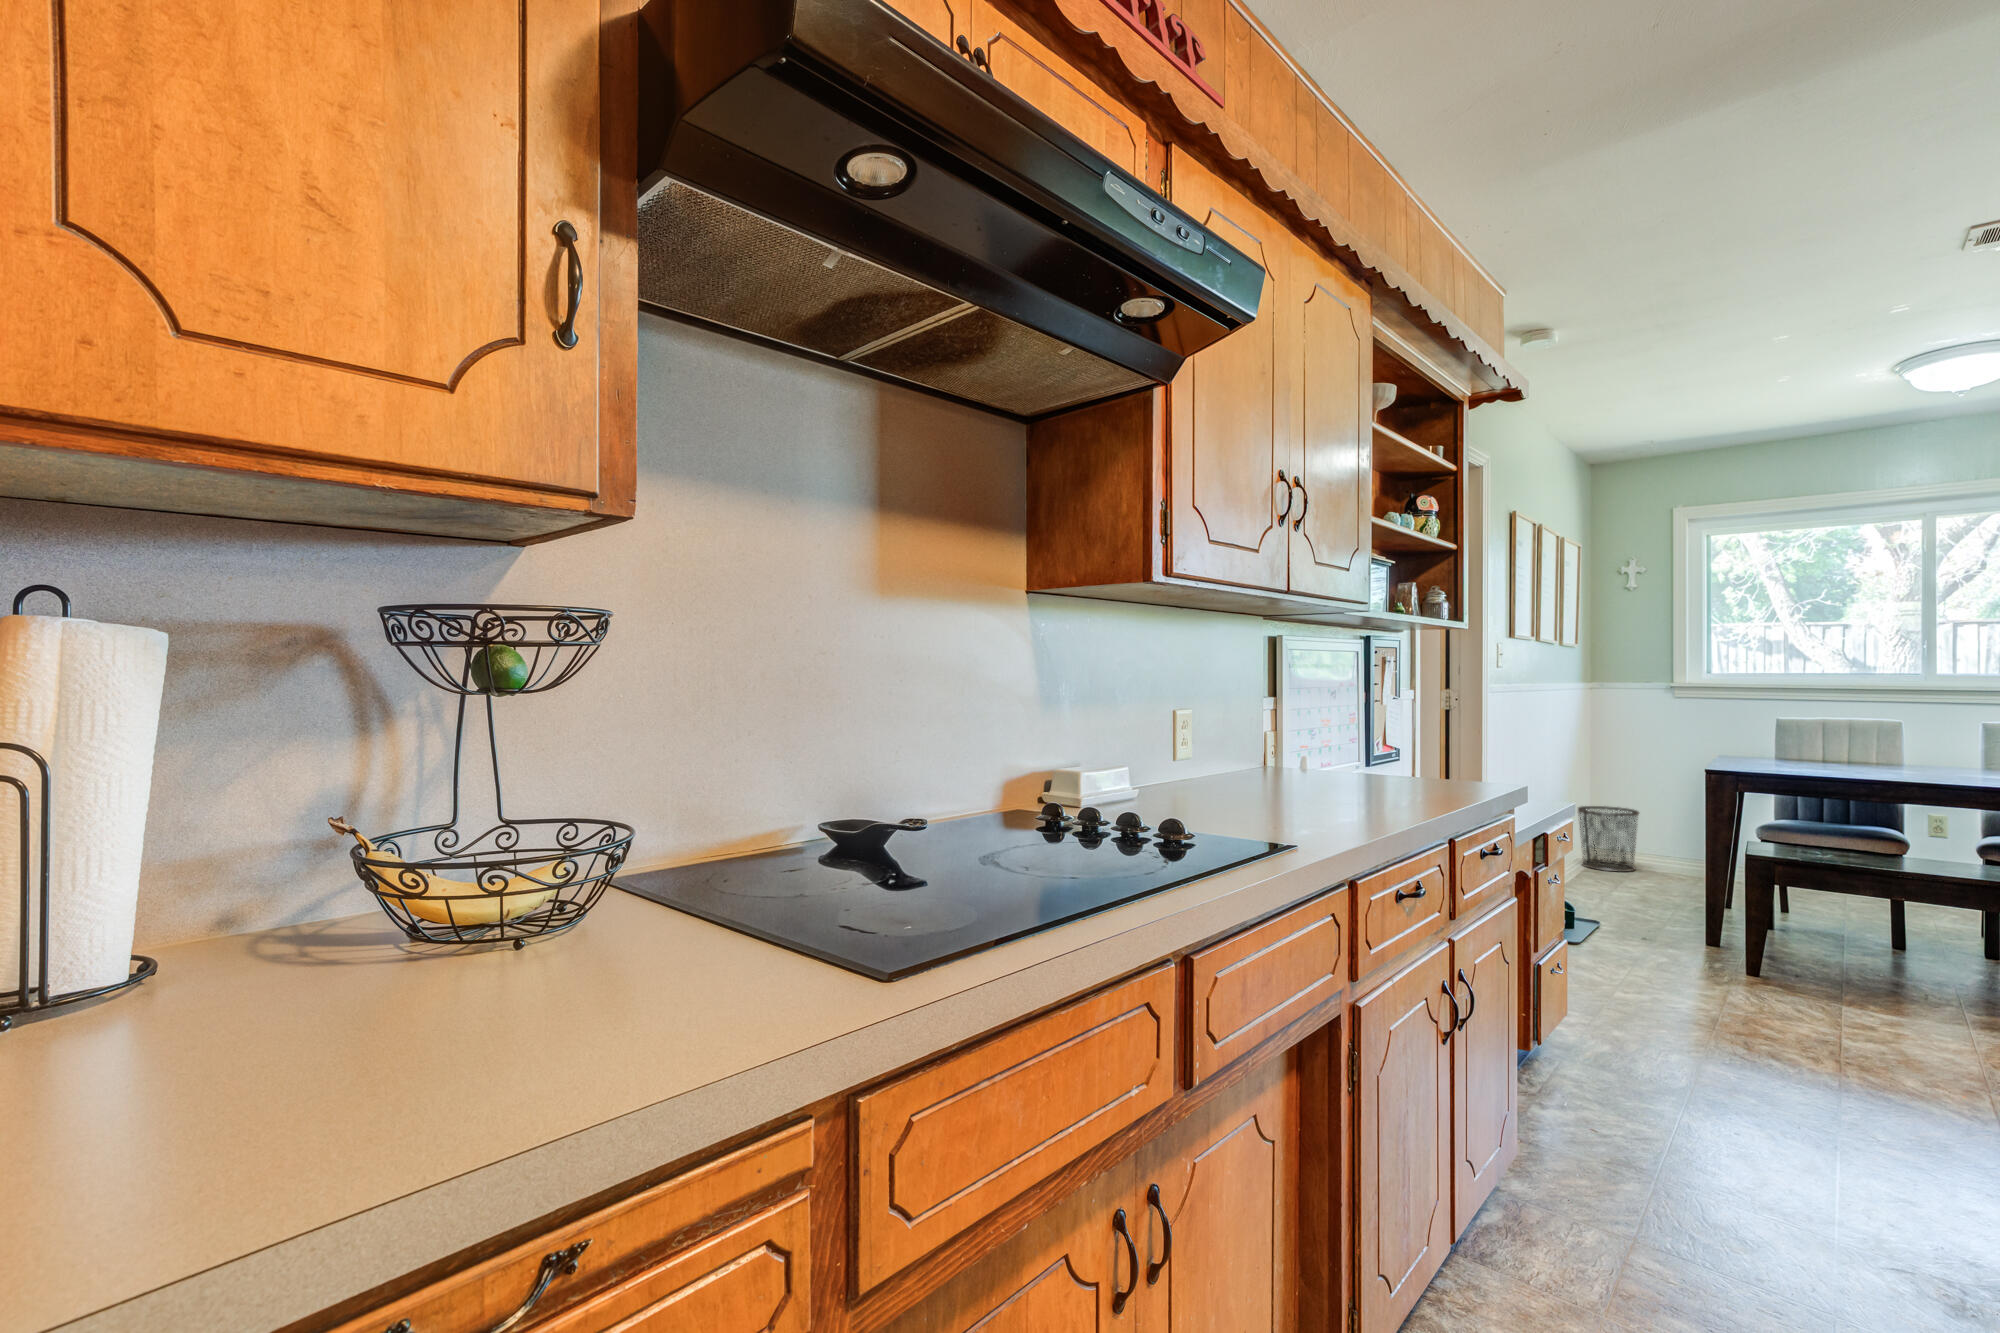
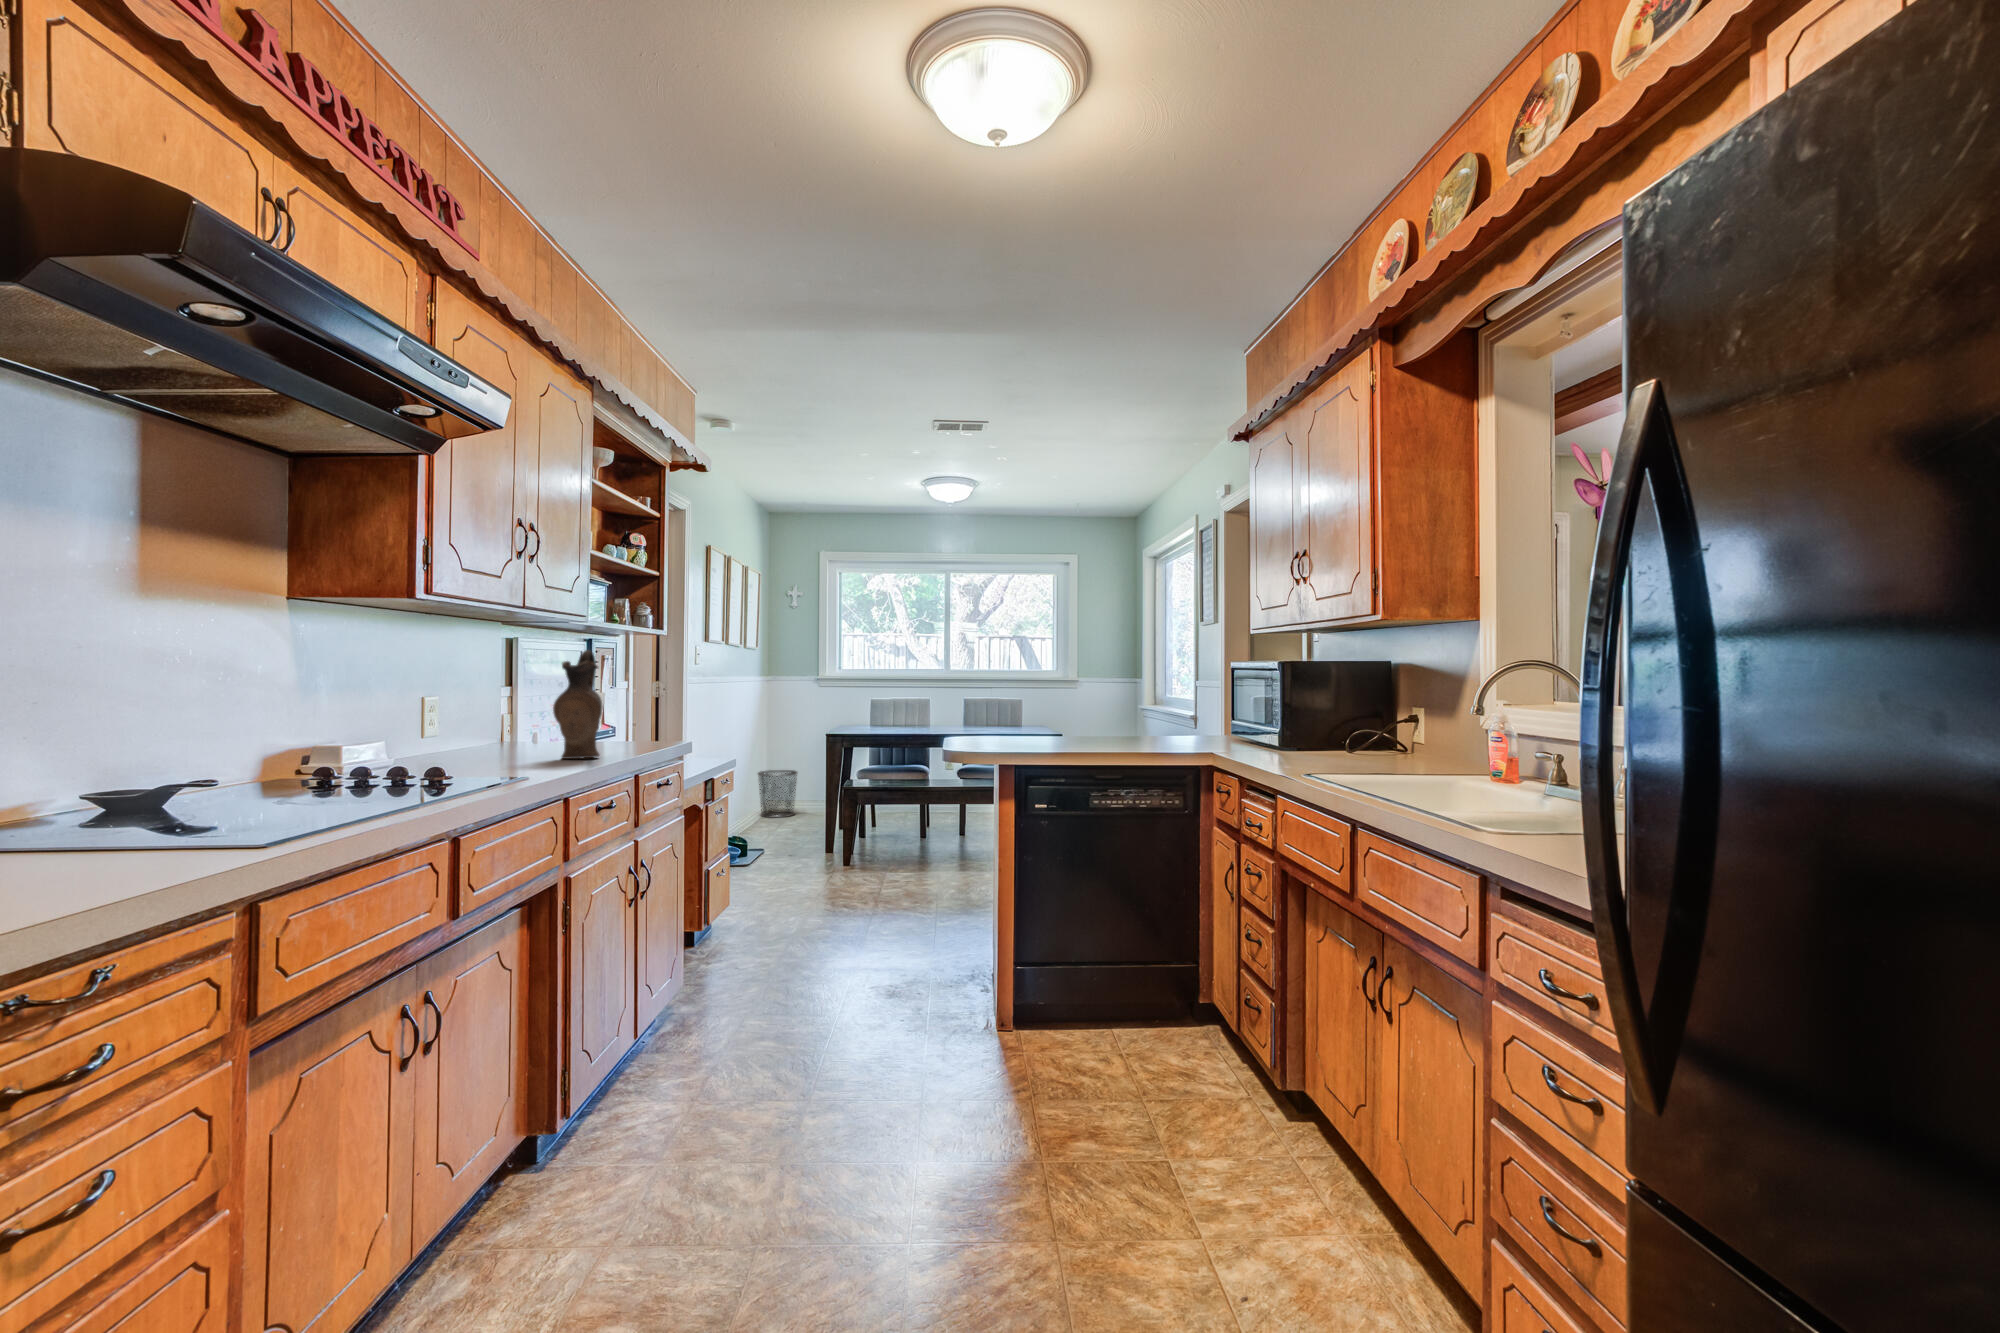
ceramic pitcher: none [1328,648,1397,806] -> present [553,650,603,759]

